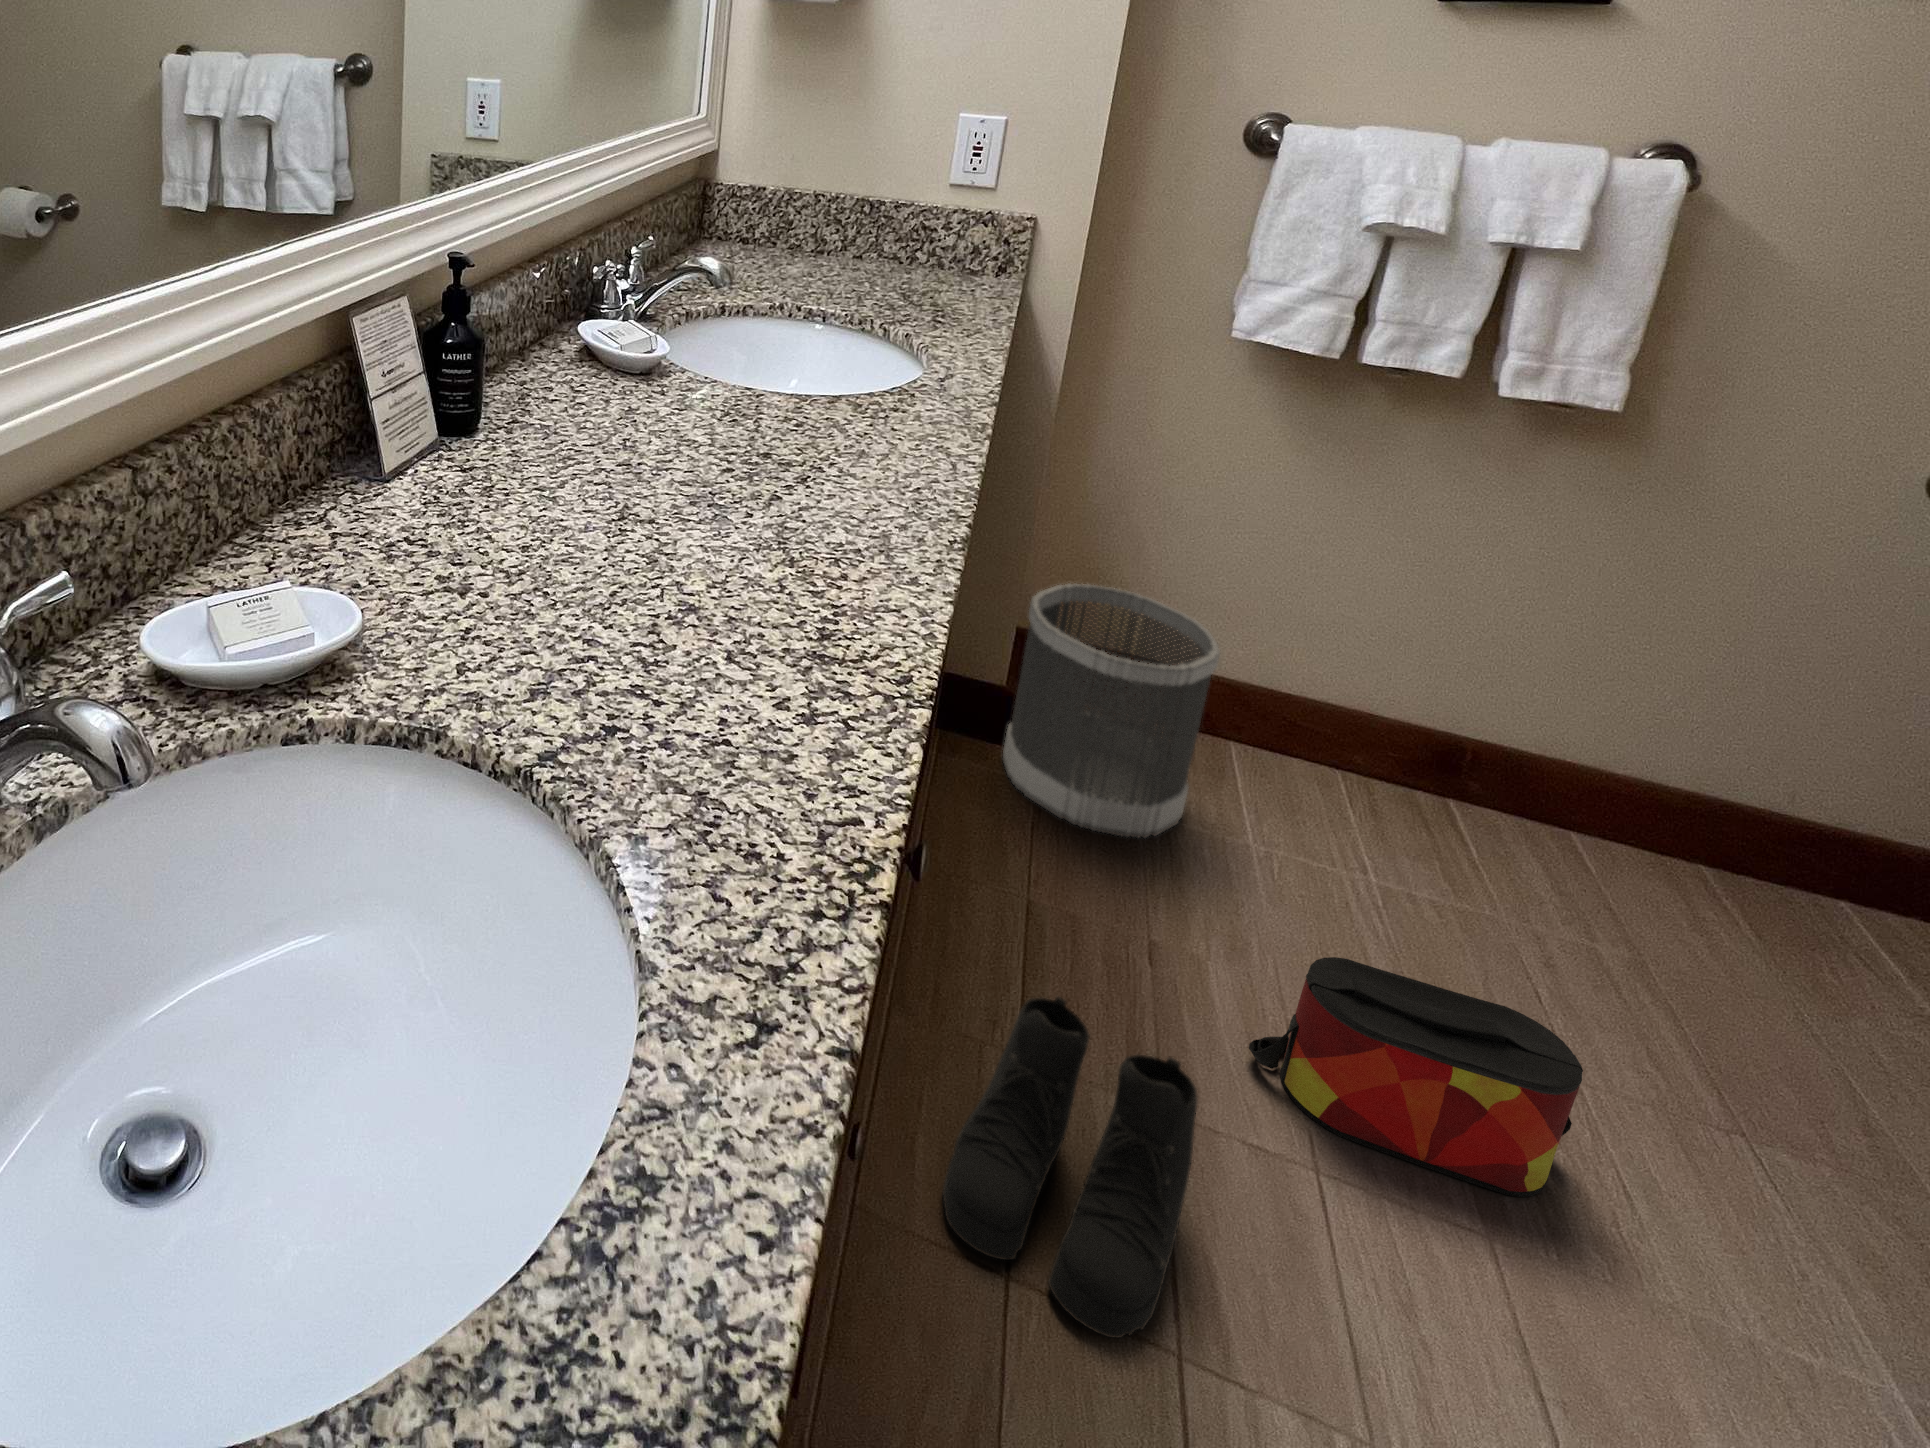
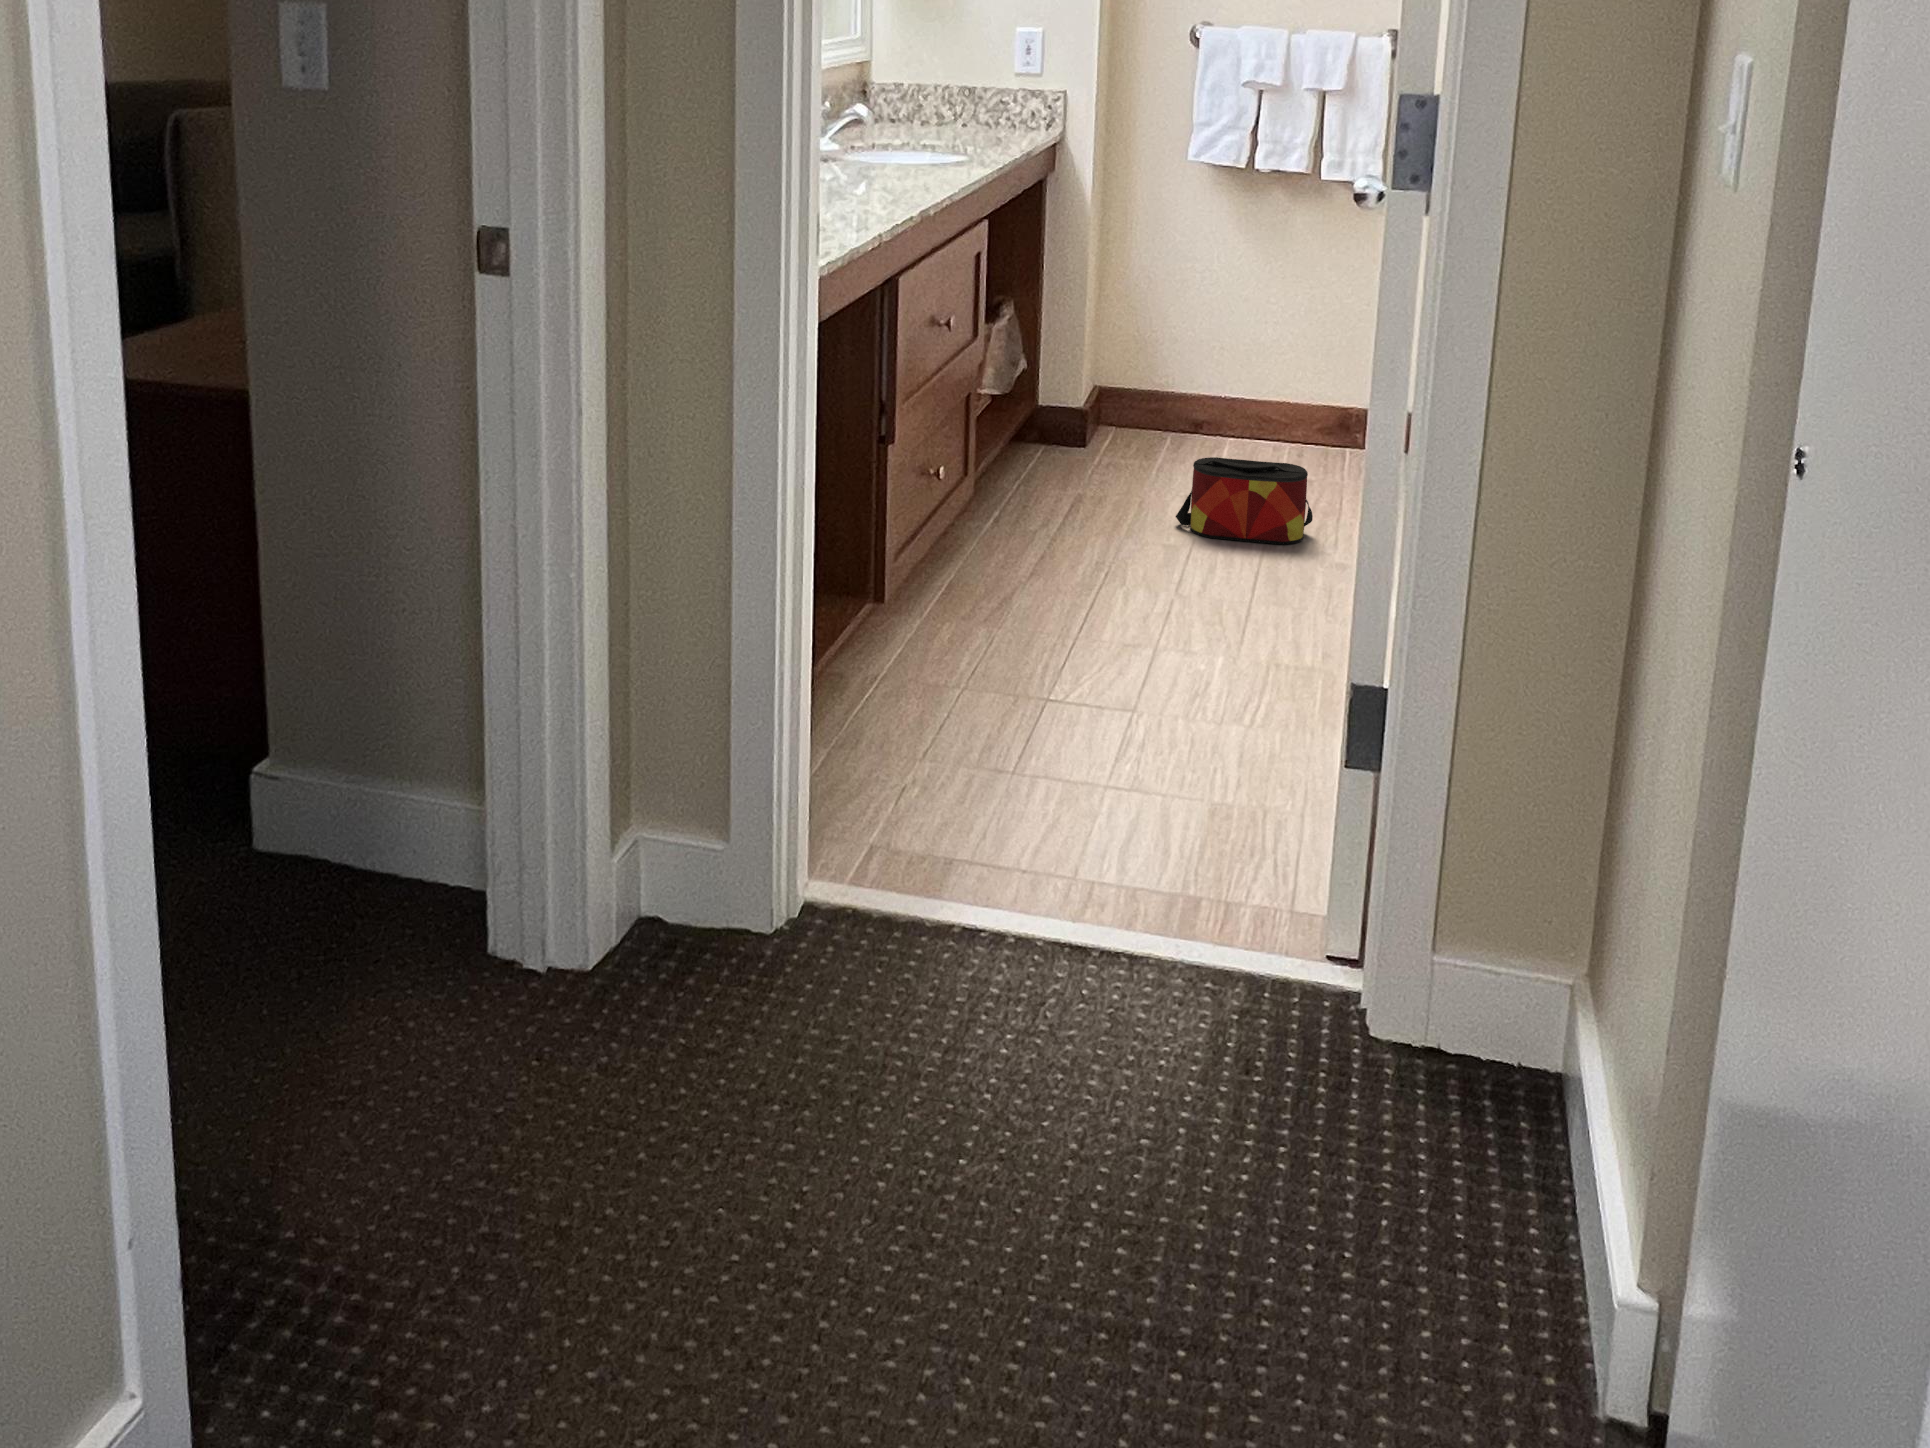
wastebasket: present [1003,584,1220,838] -> none [1080,332,1189,472]
boots: present [943,997,1198,1338] -> none [1004,468,1119,580]

